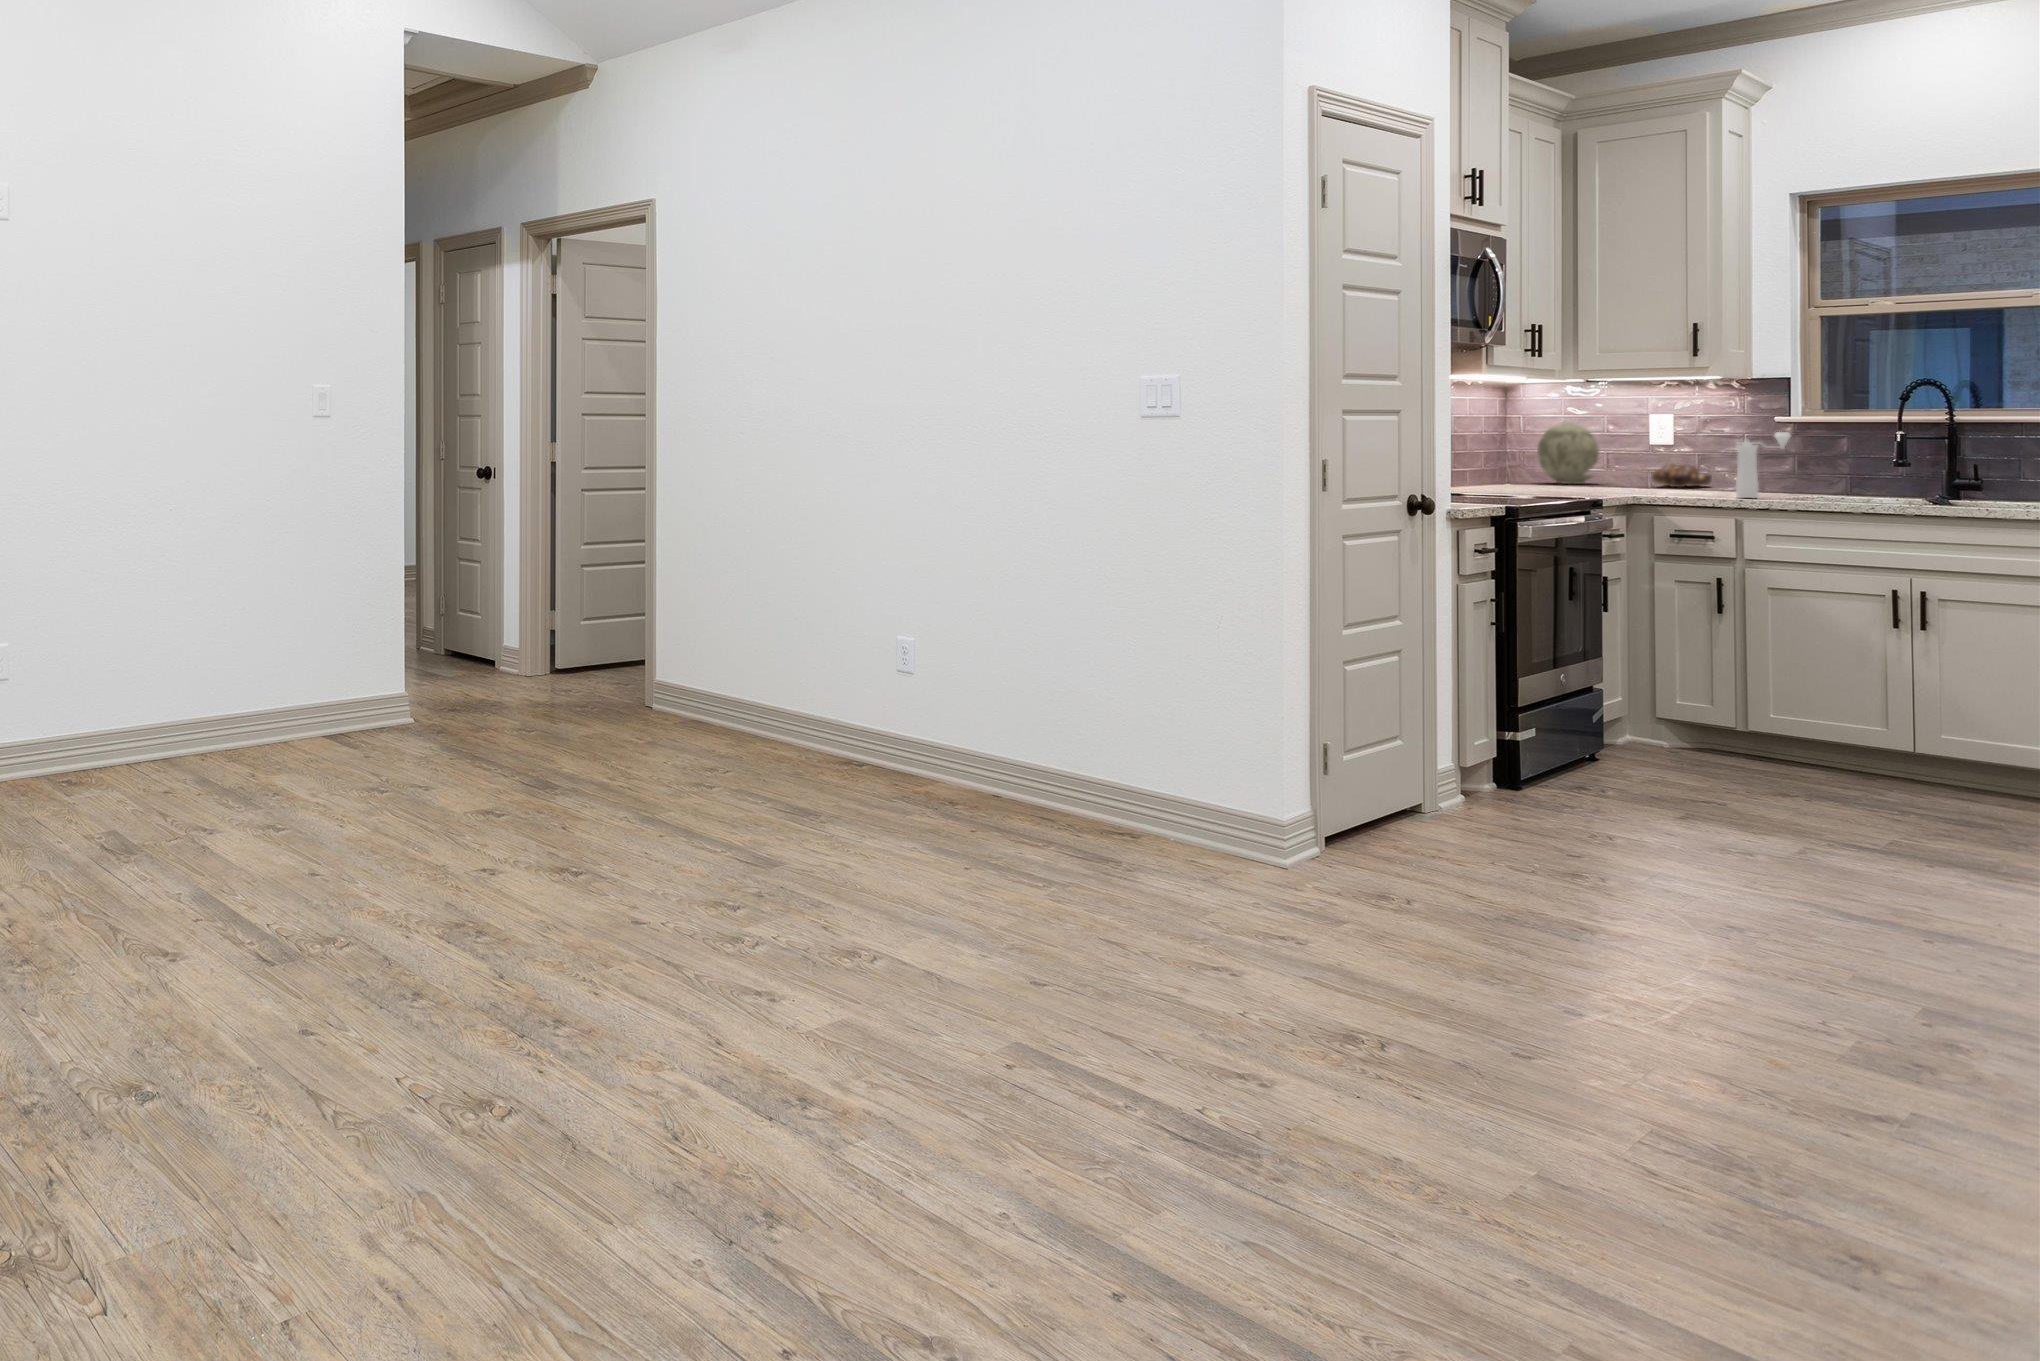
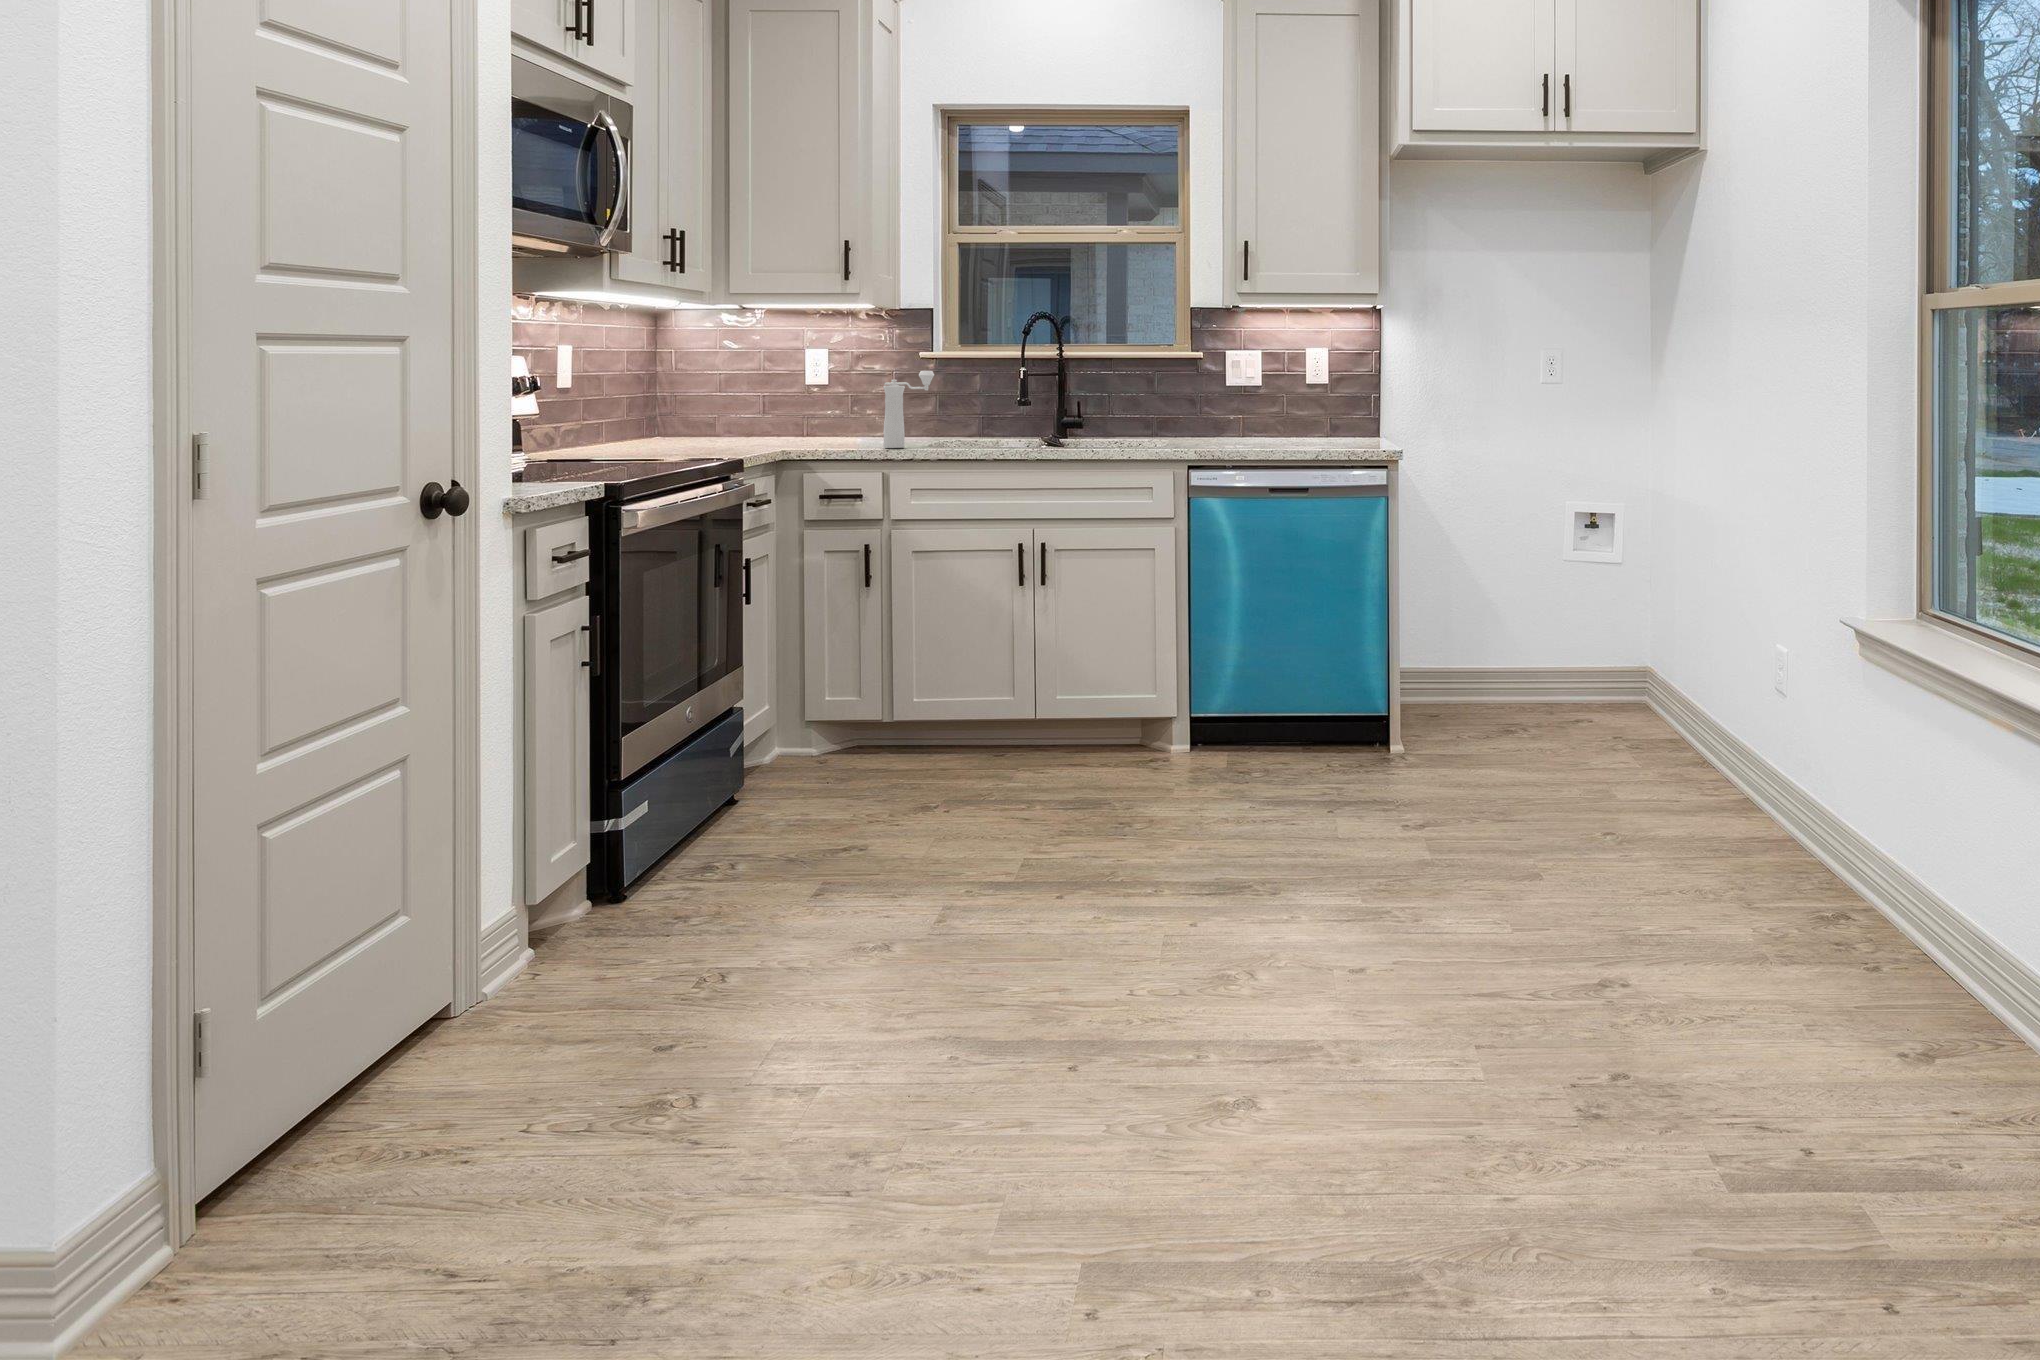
decorative vase: present [1537,421,1599,484] -> none [688,348,760,433]
bread loaf: present [1652,464,1712,487] -> none [806,406,863,434]

